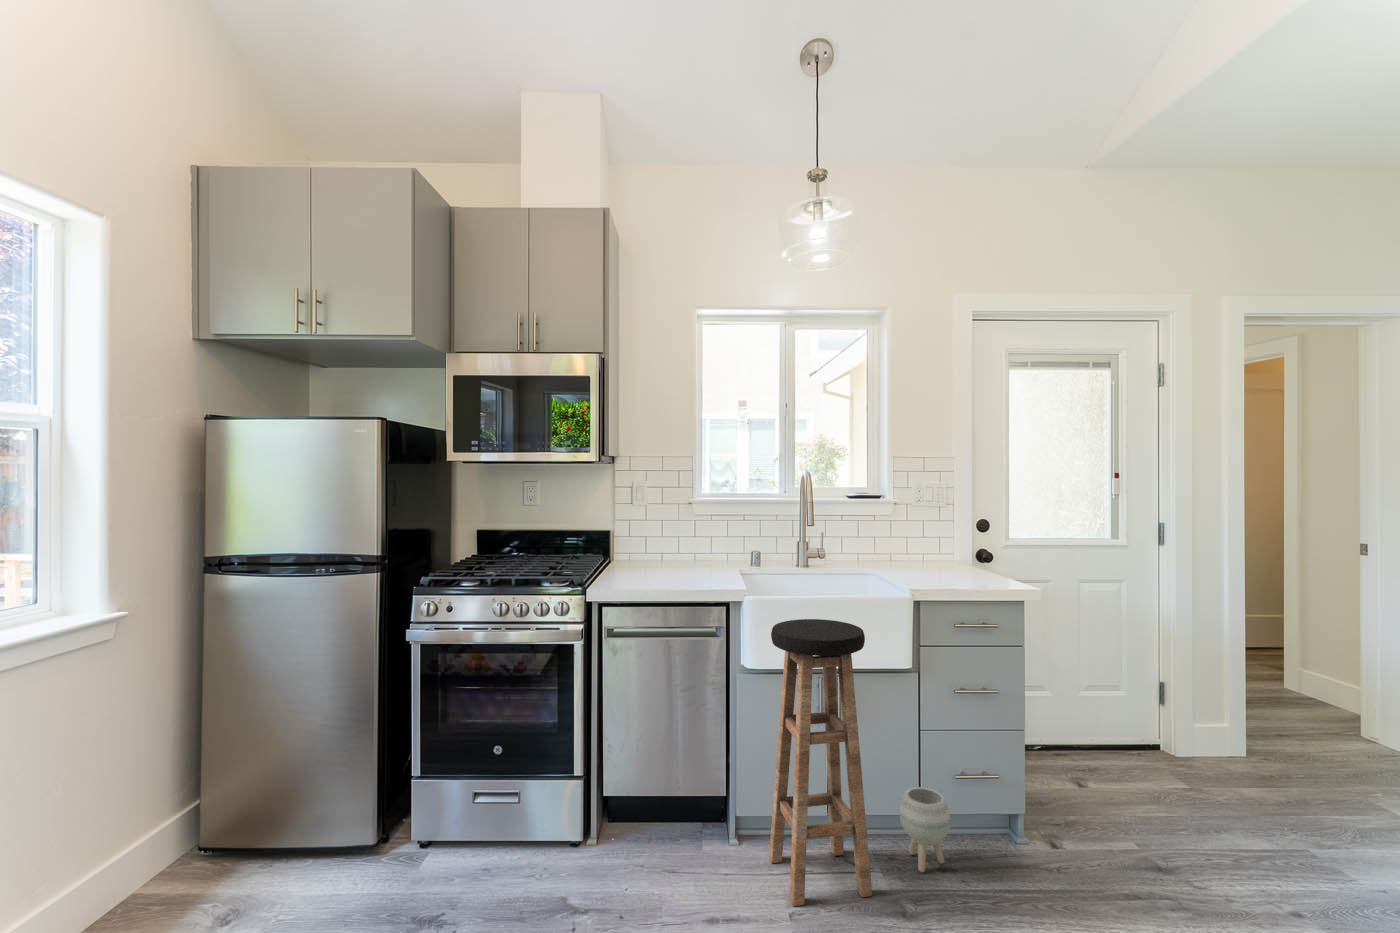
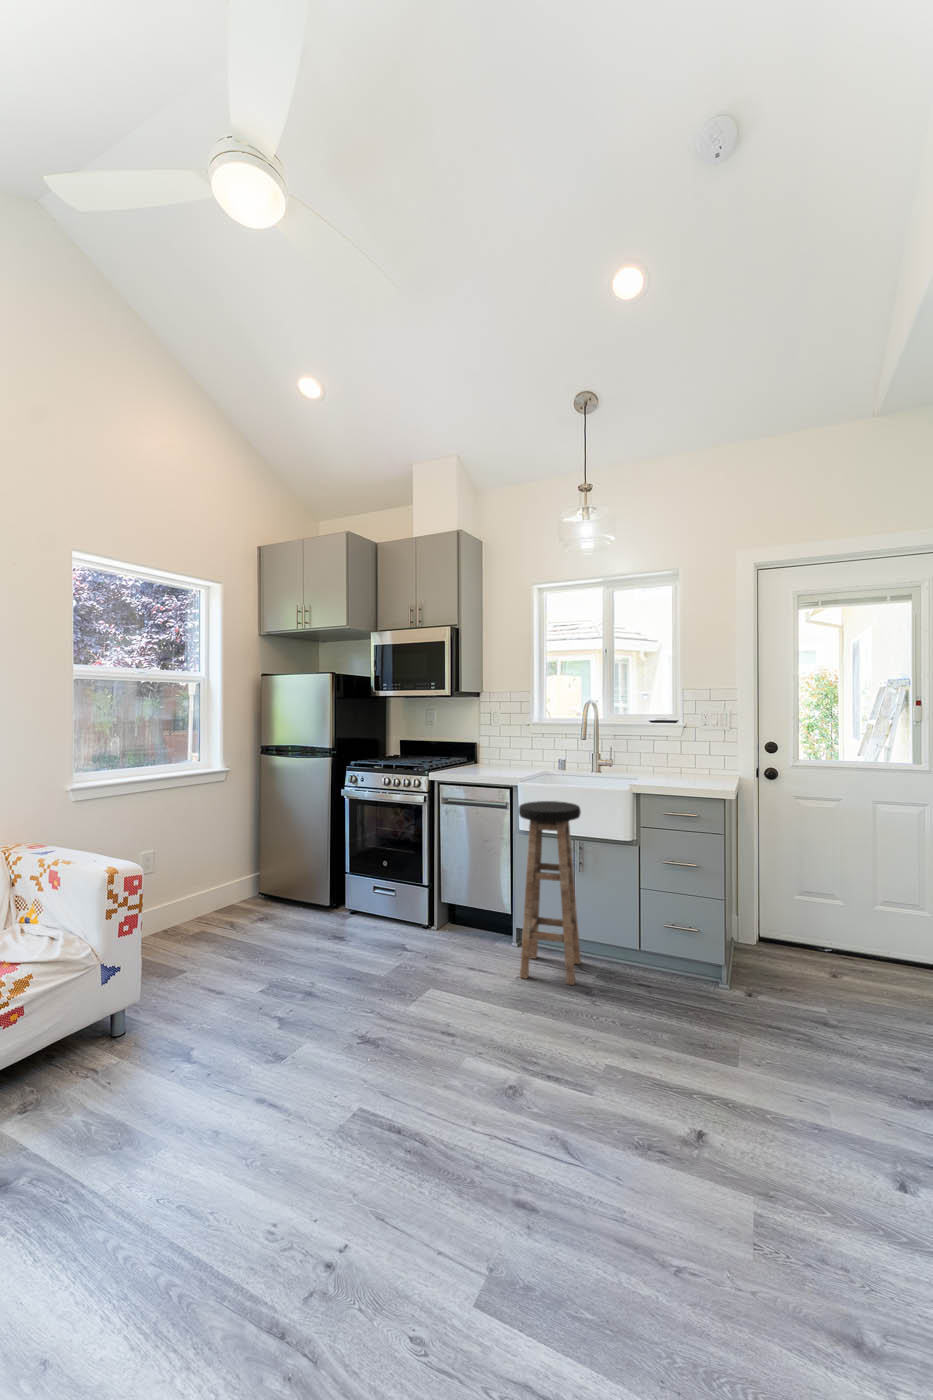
planter: present [900,787,950,872] -> none [613,928,649,983]

